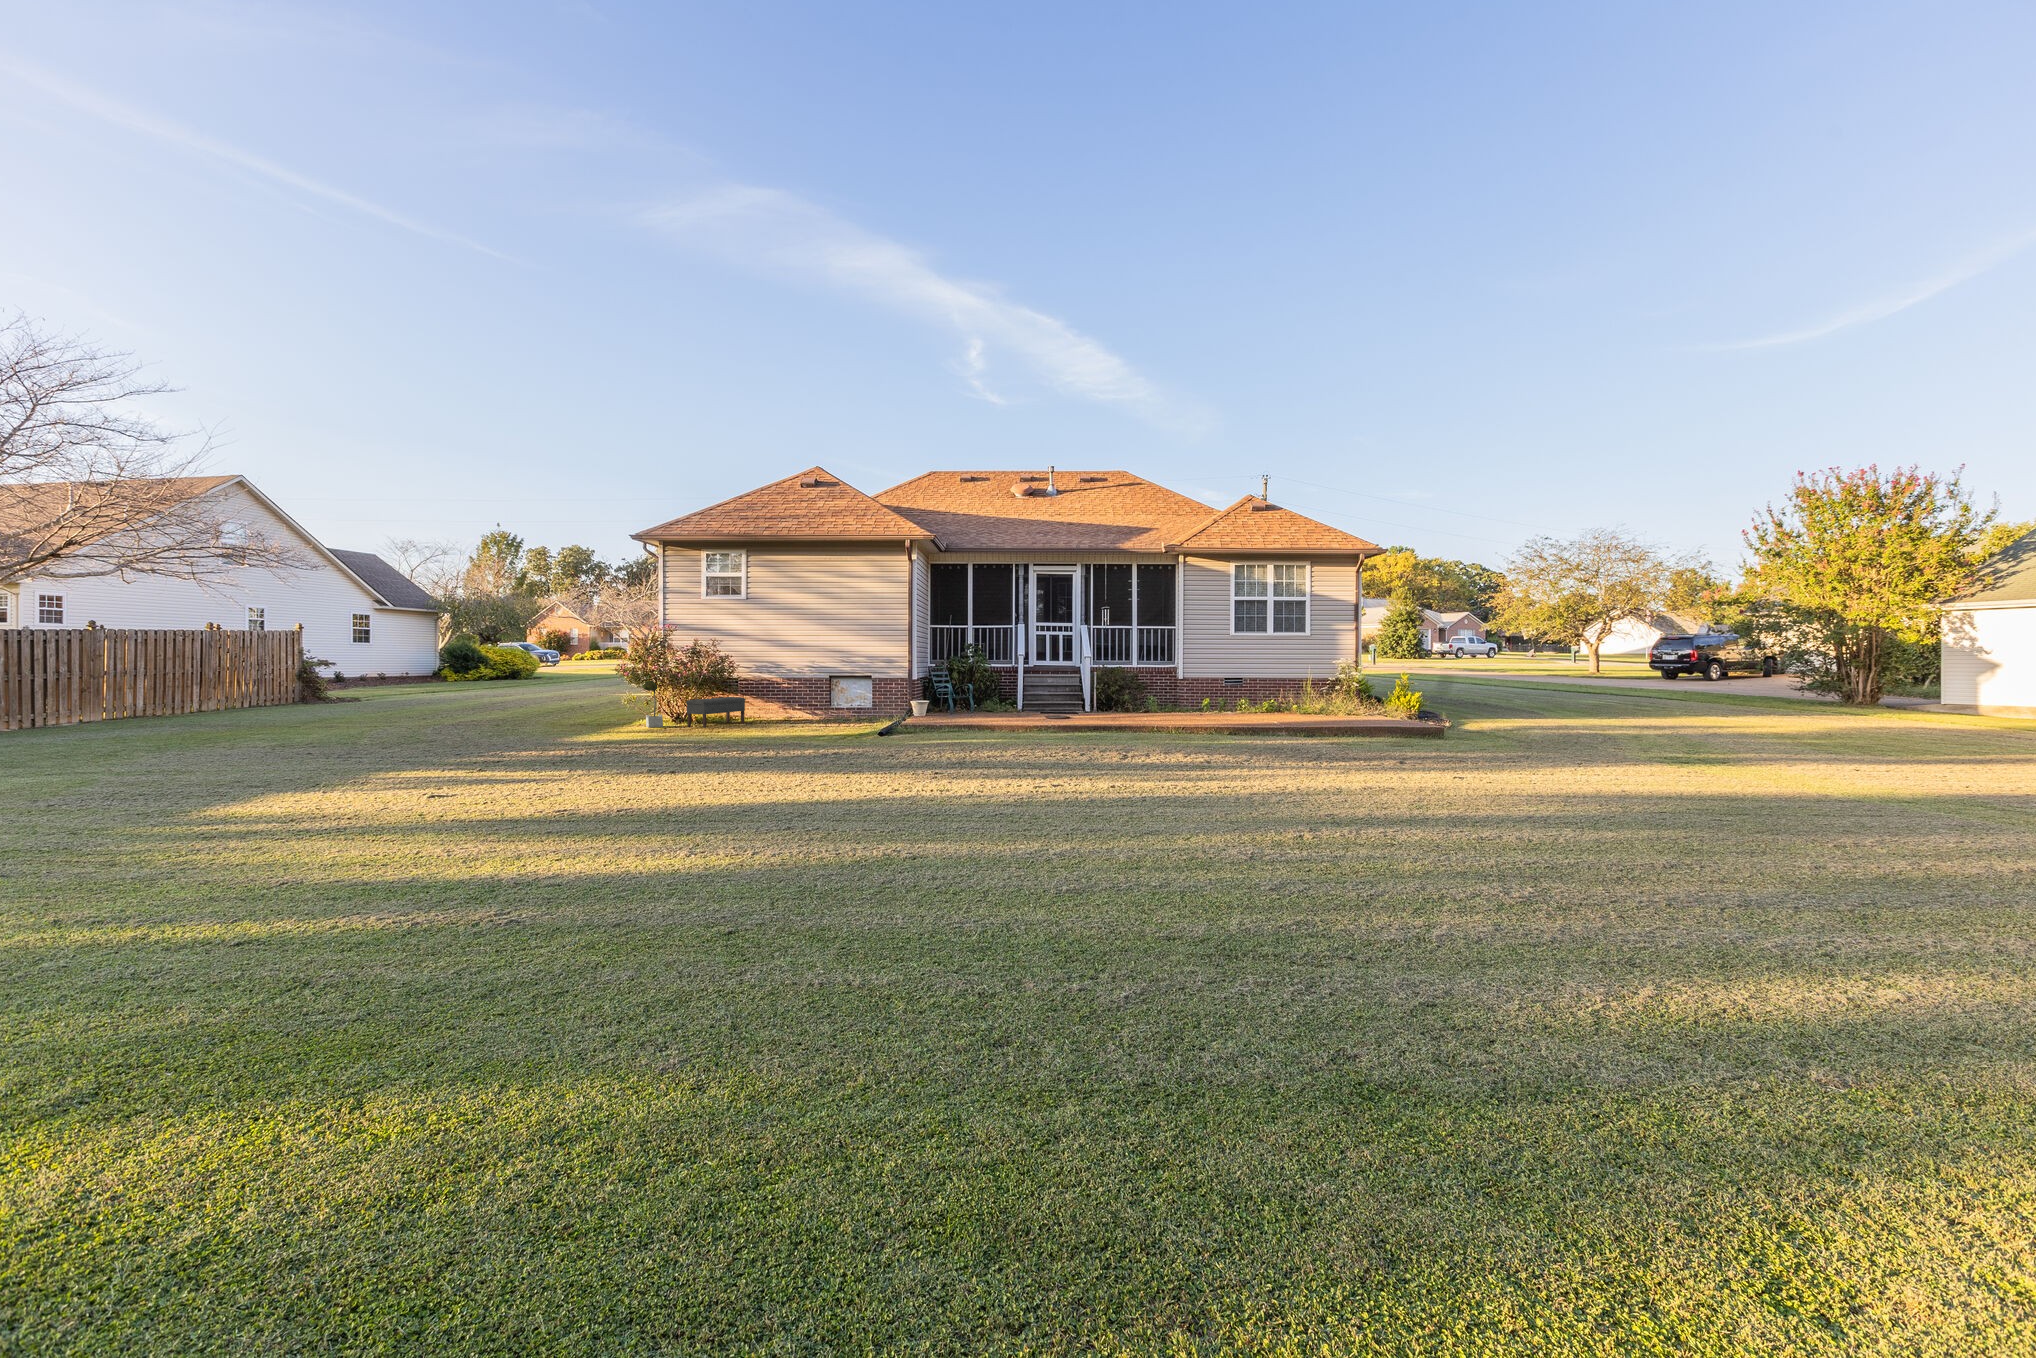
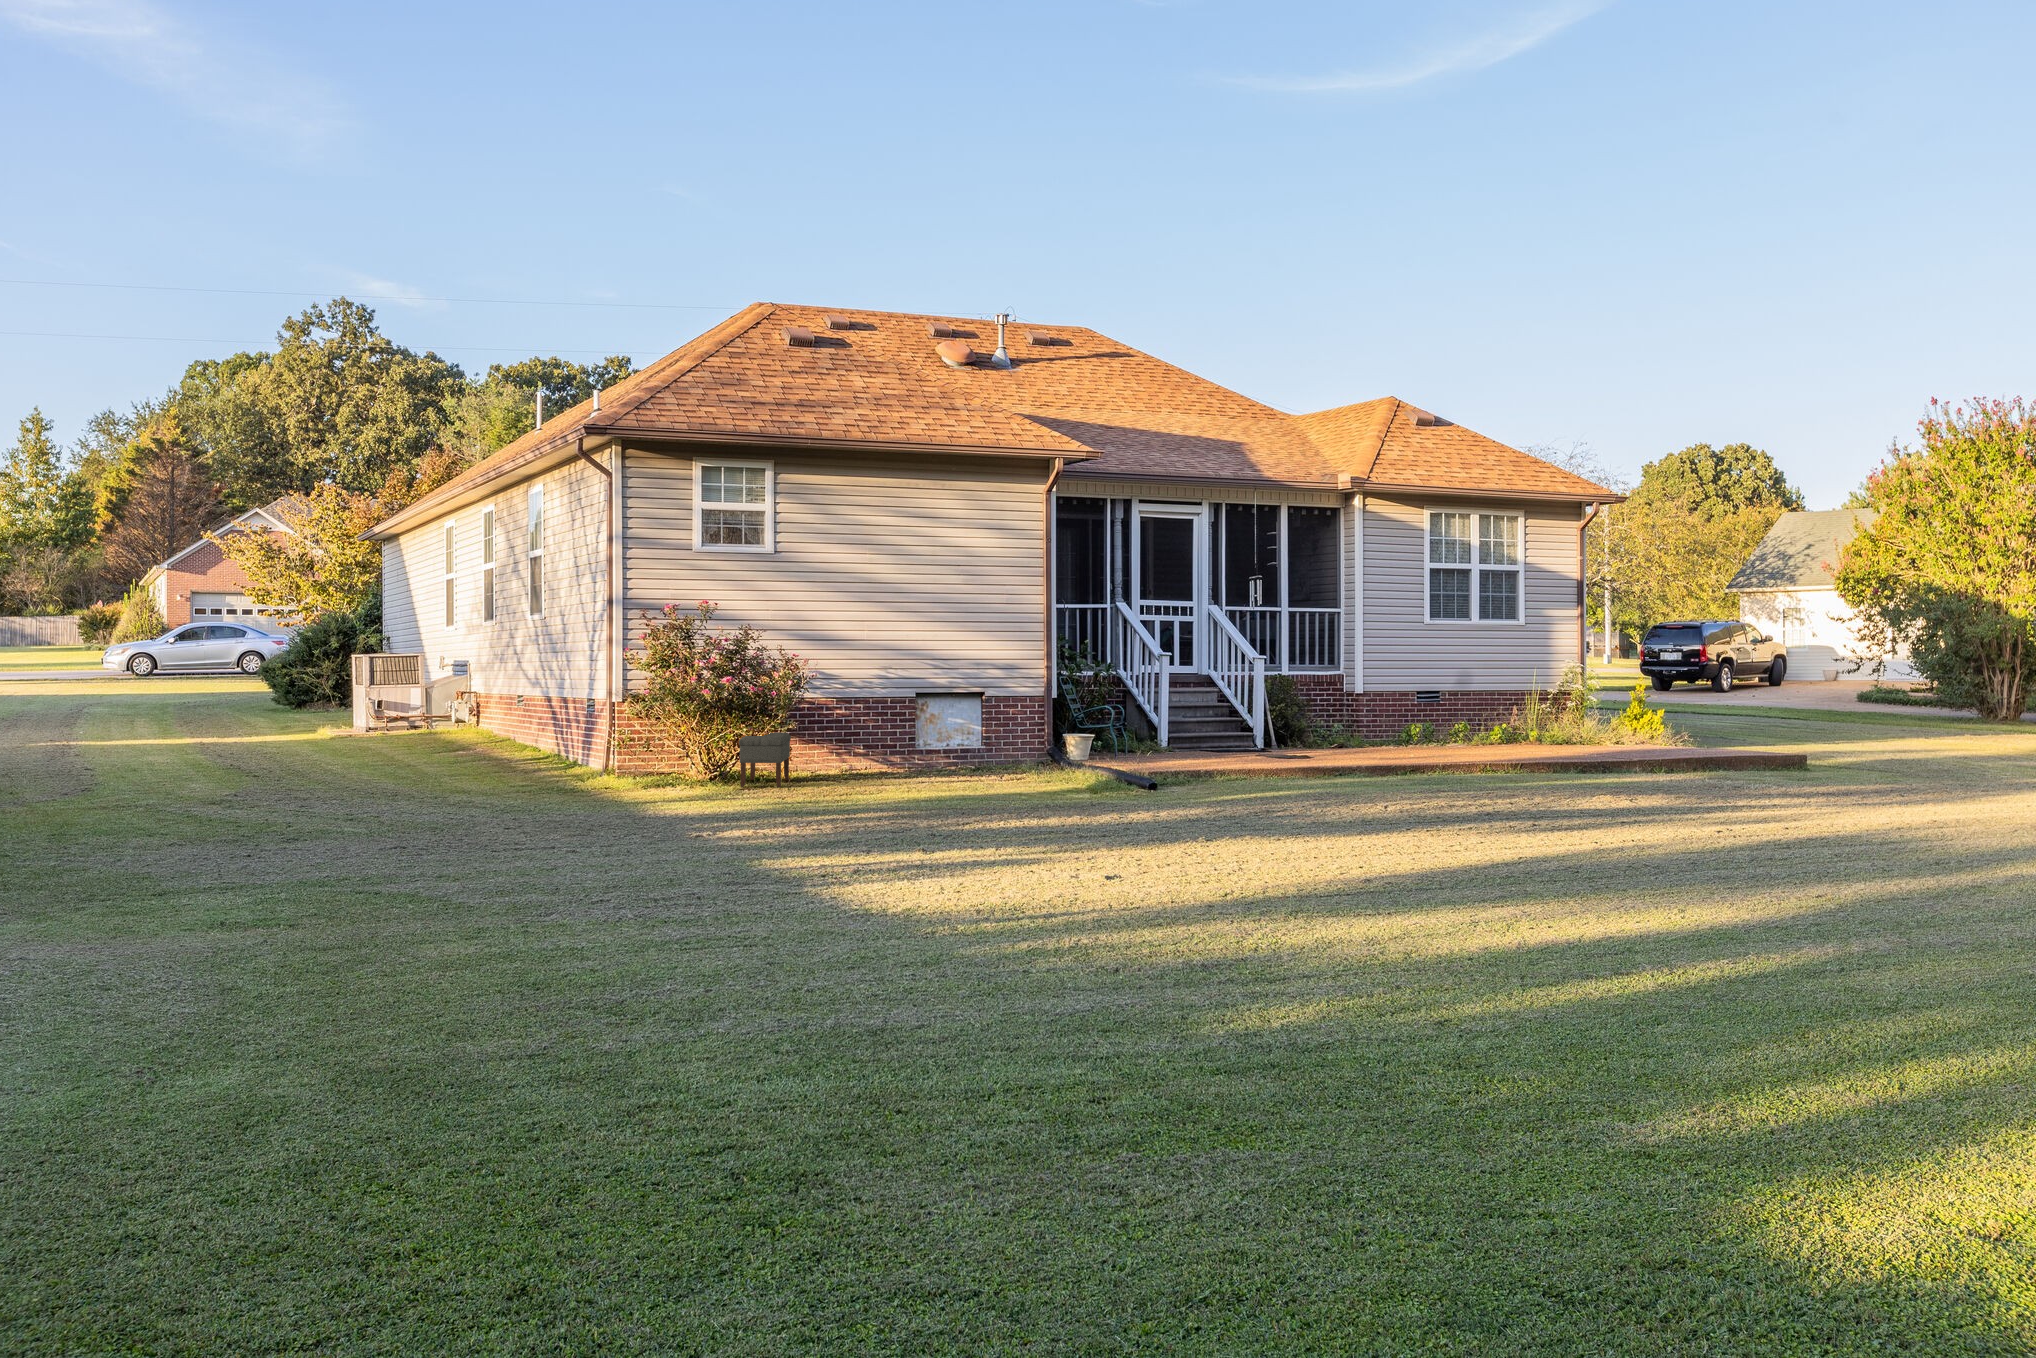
potted tree: present [642,681,663,728] -> none [655,697,695,790]

